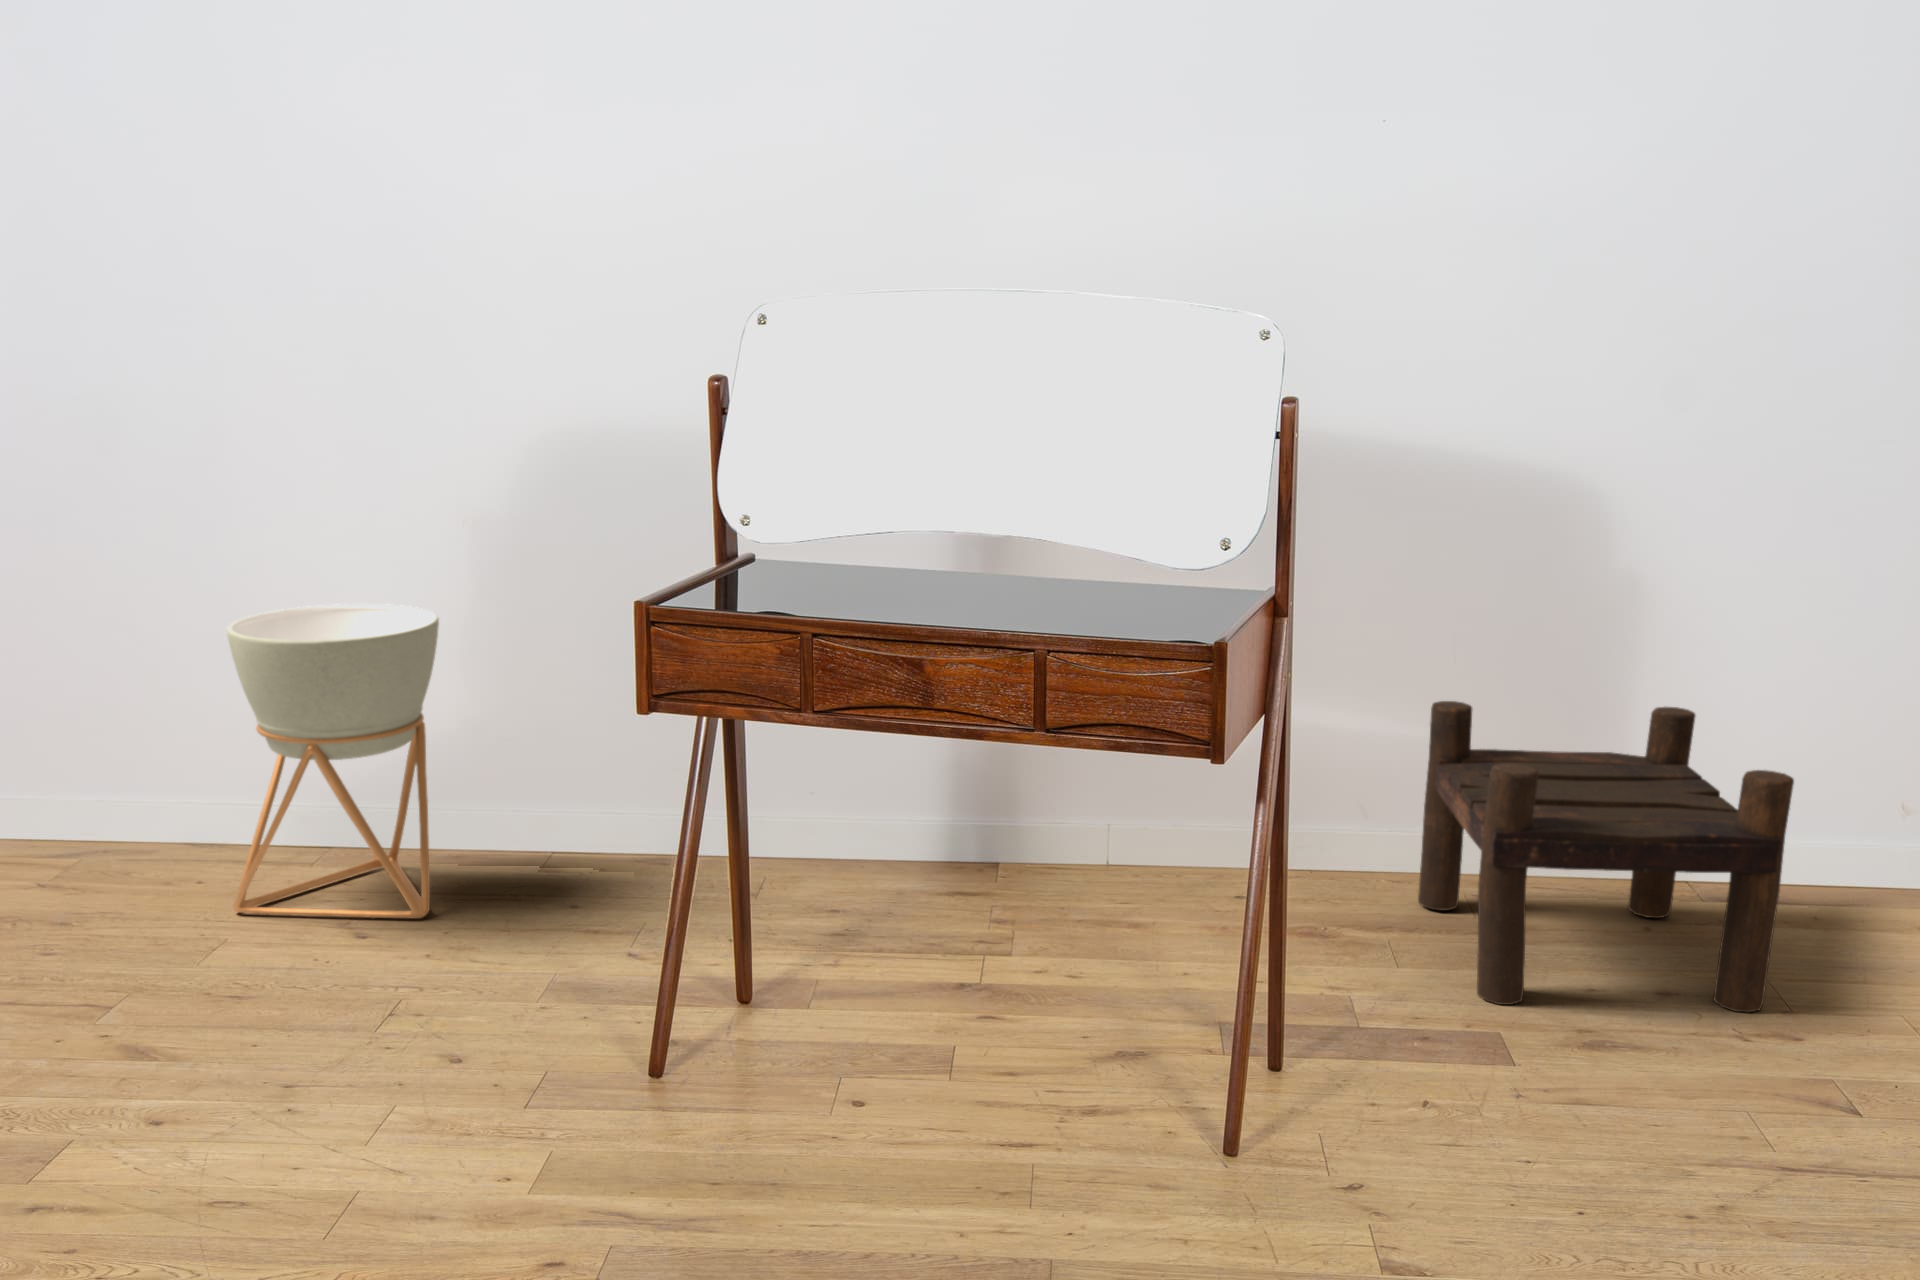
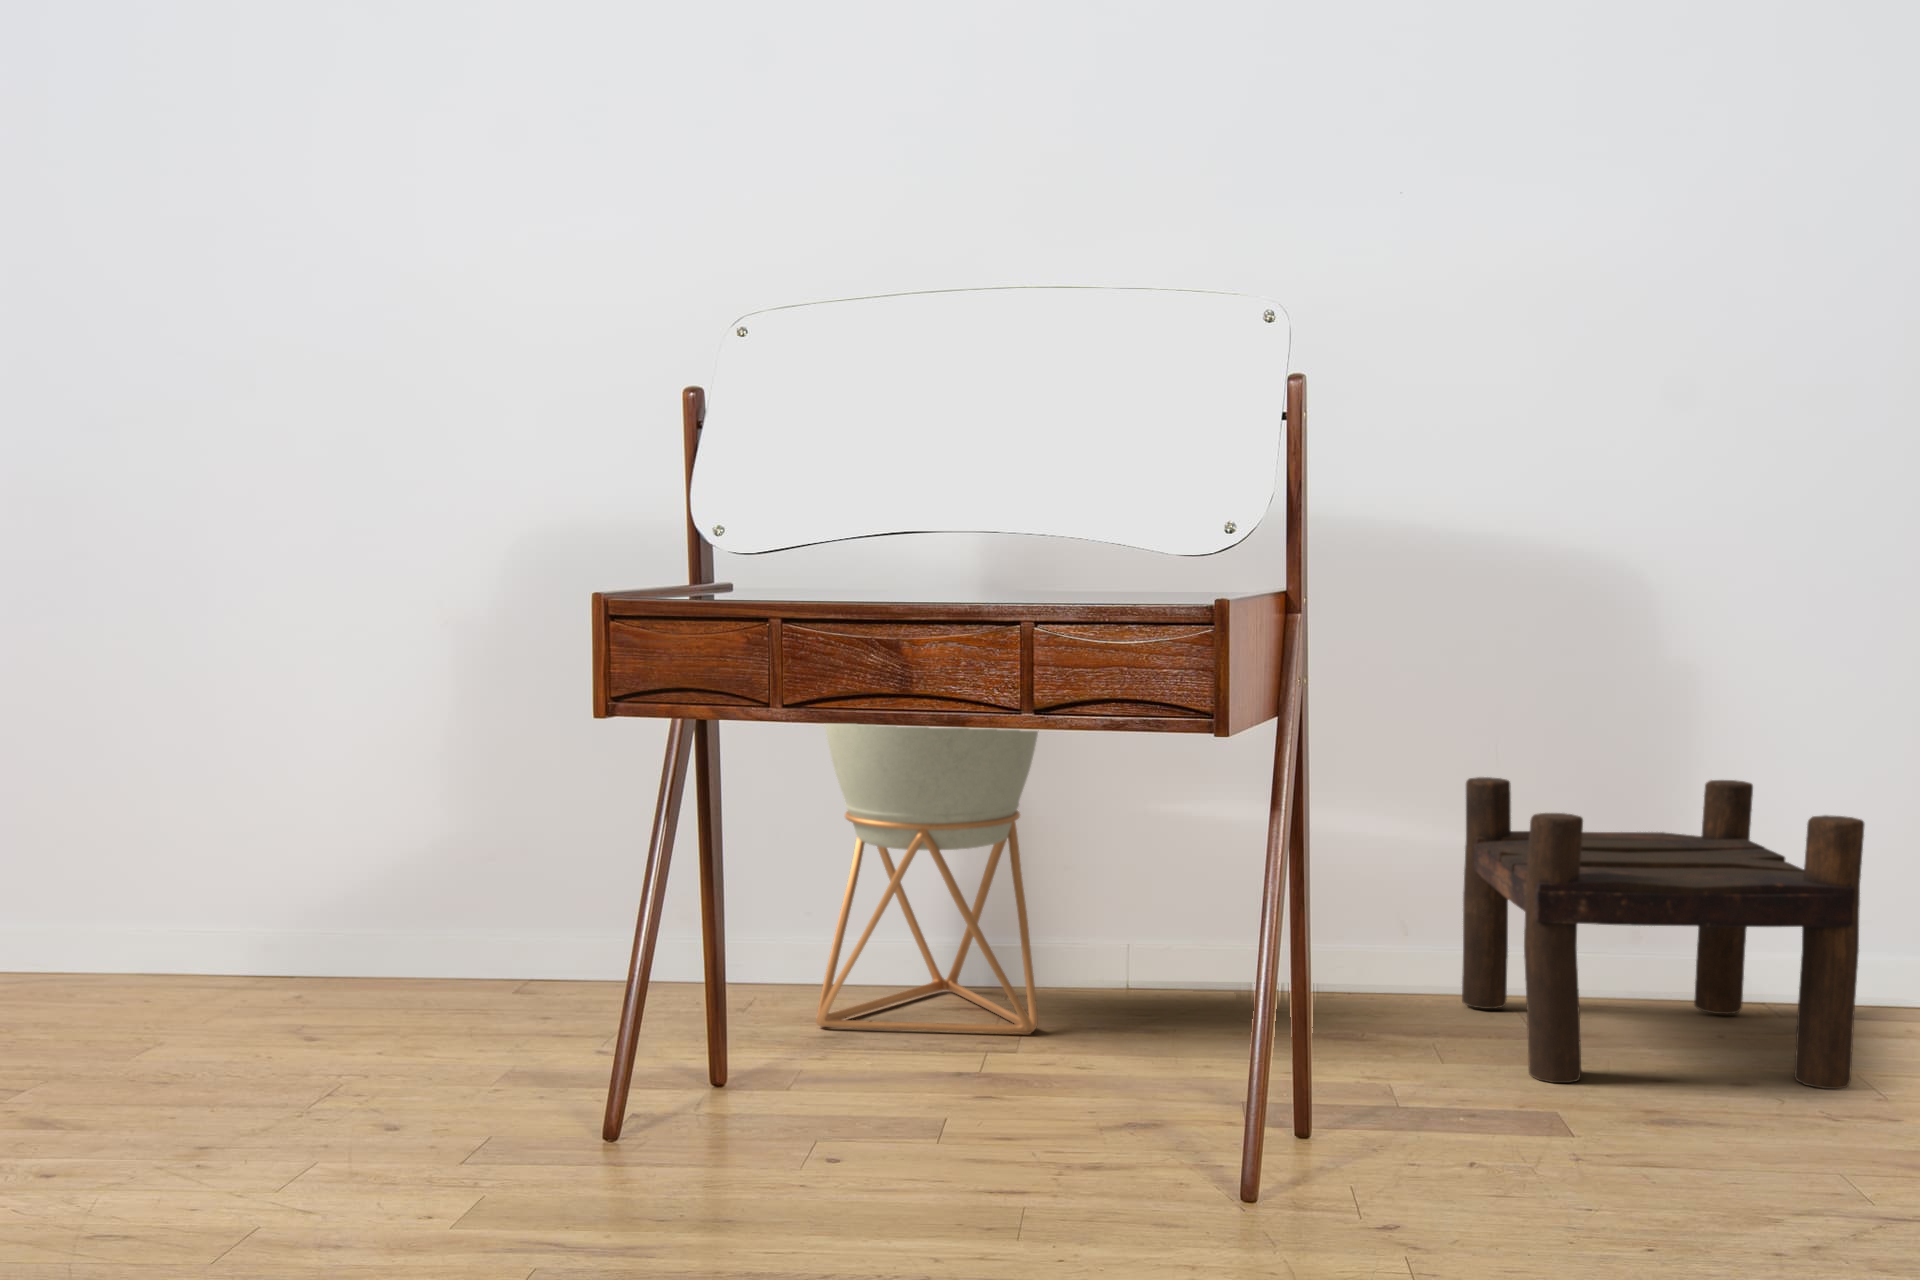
planter: present [227,604,439,918] -> present [816,723,1038,1034]

